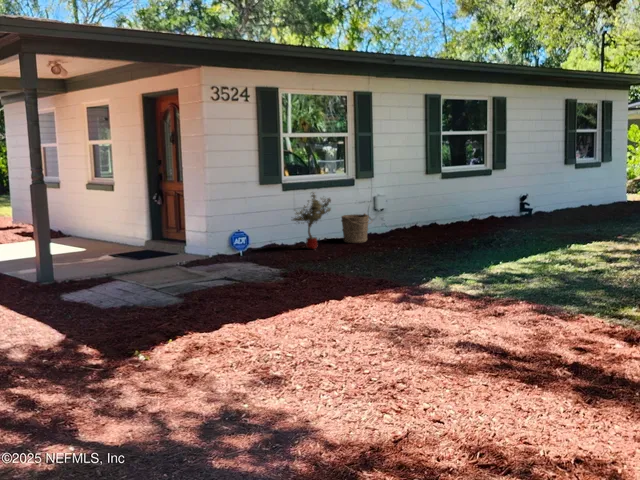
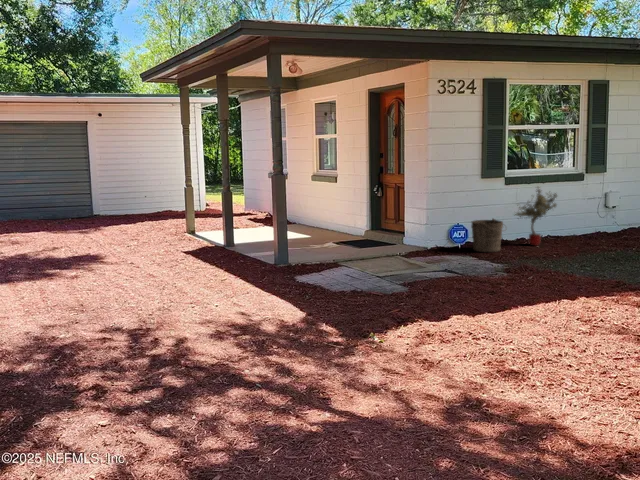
bucket: present [341,213,372,243] -> present [471,219,503,252]

